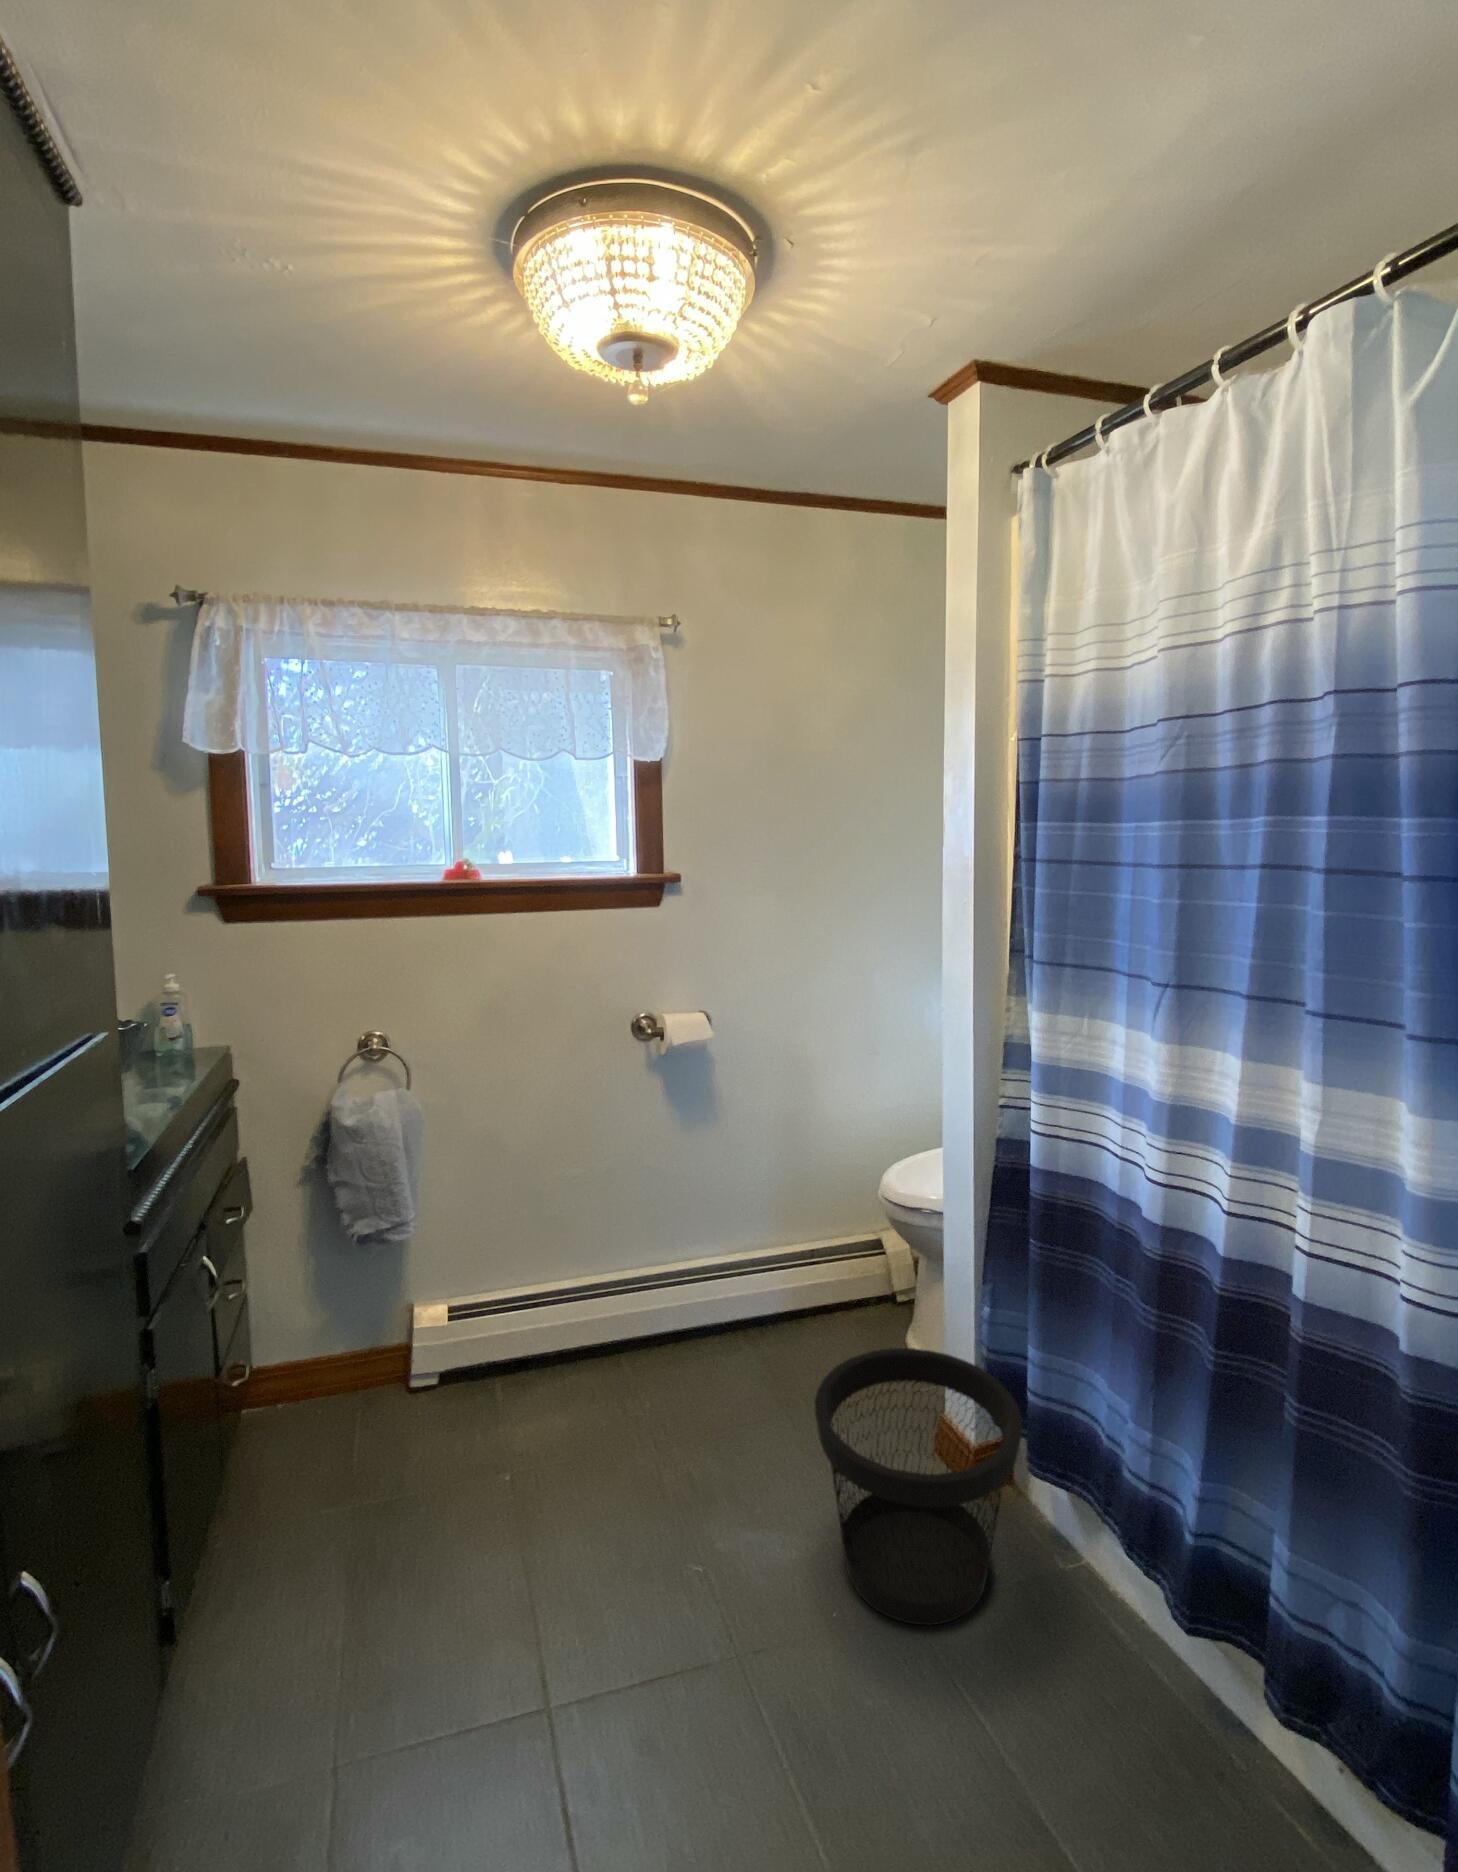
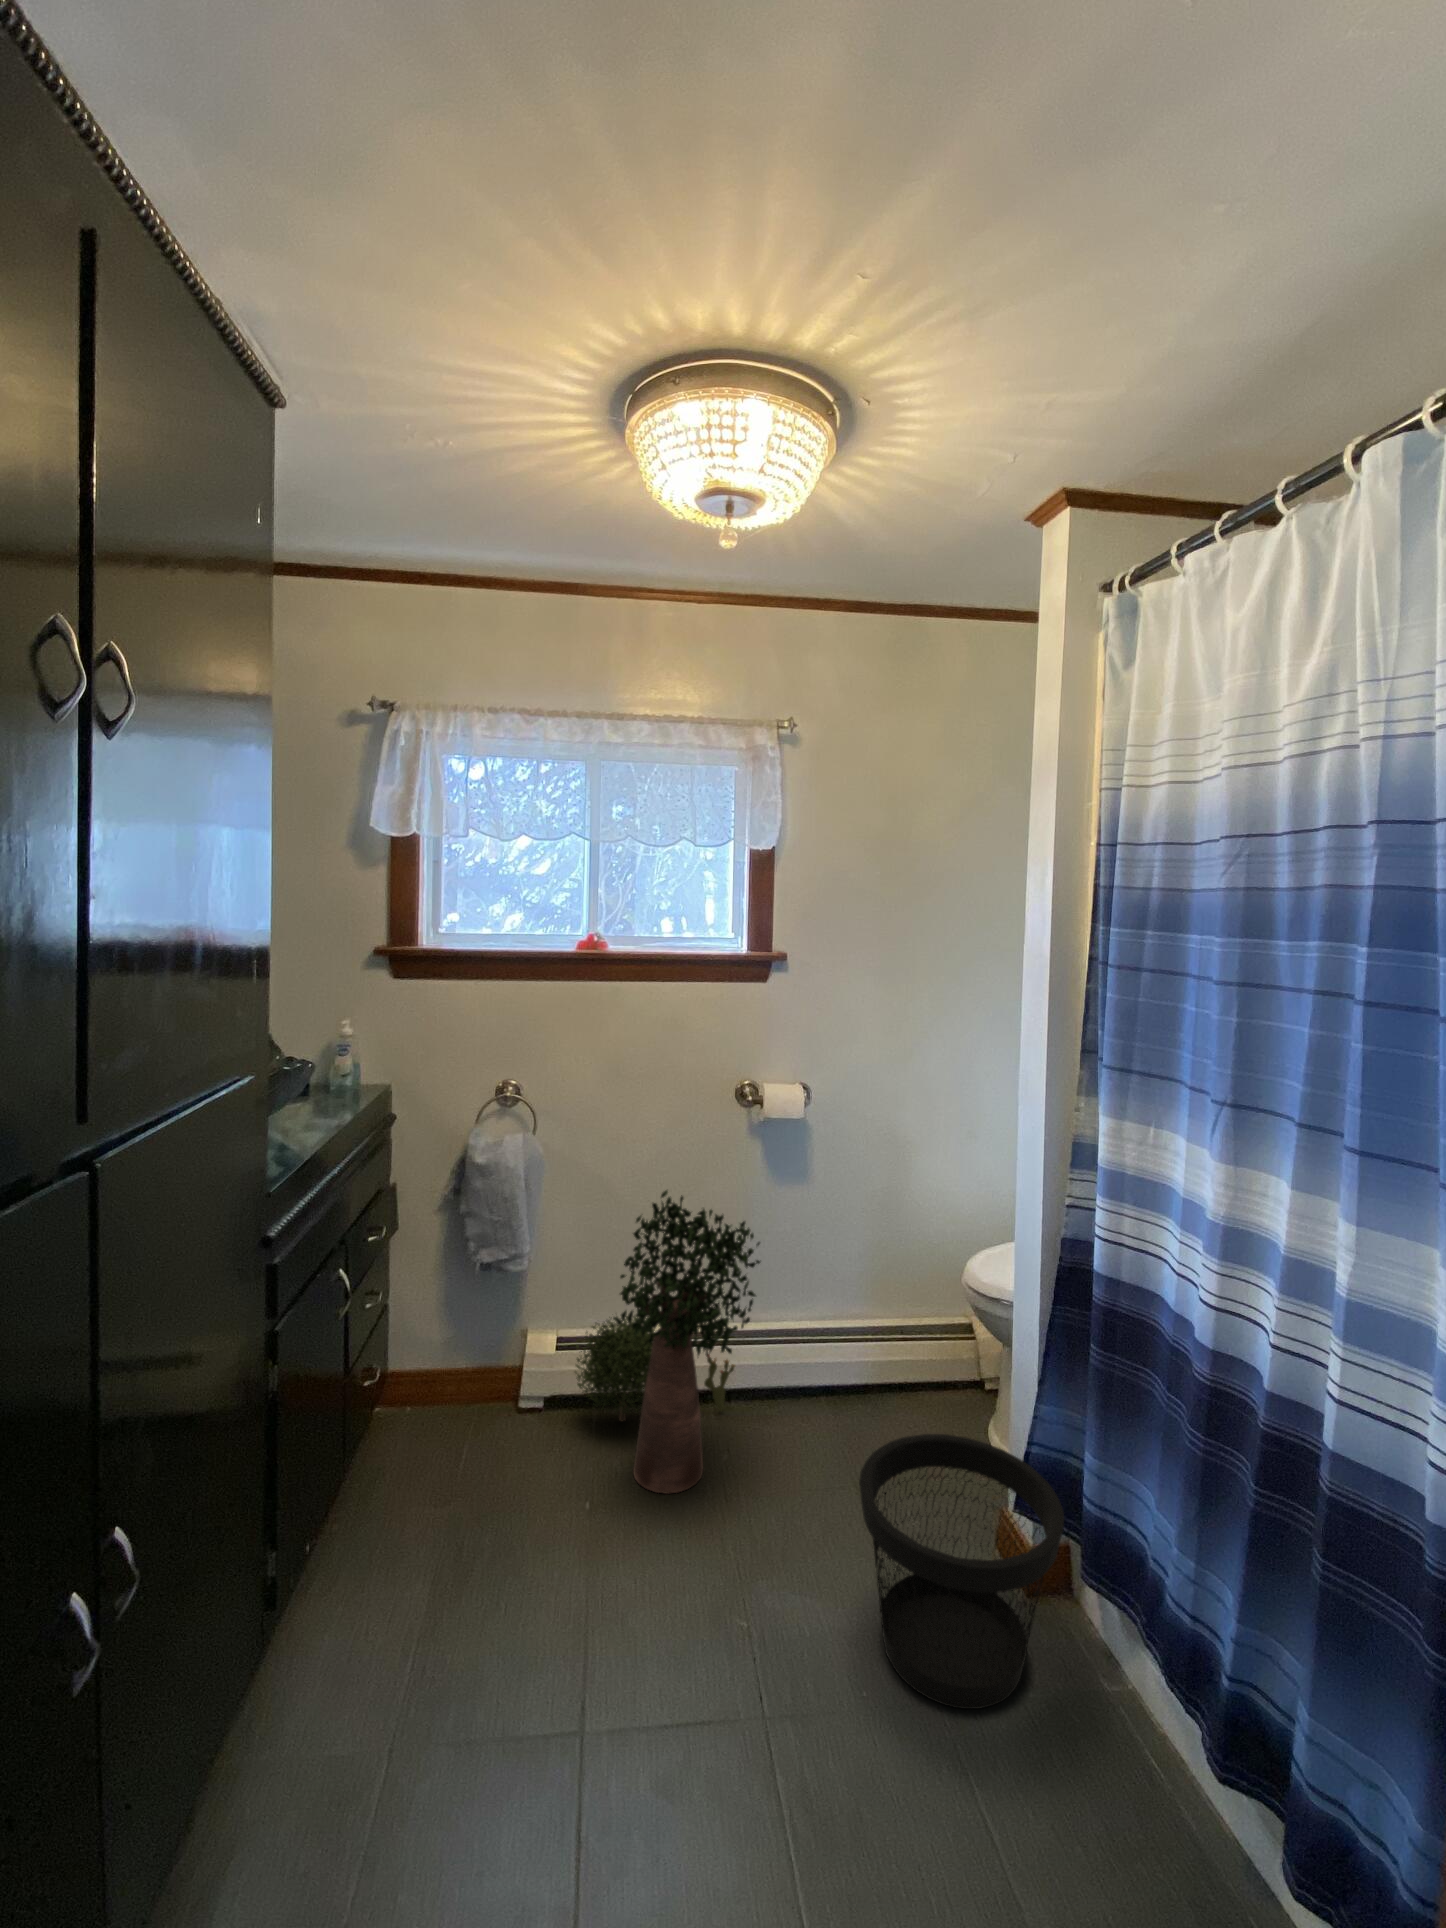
potted plant: none [474,1131,681,1460] -> present [575,1190,760,1494]

